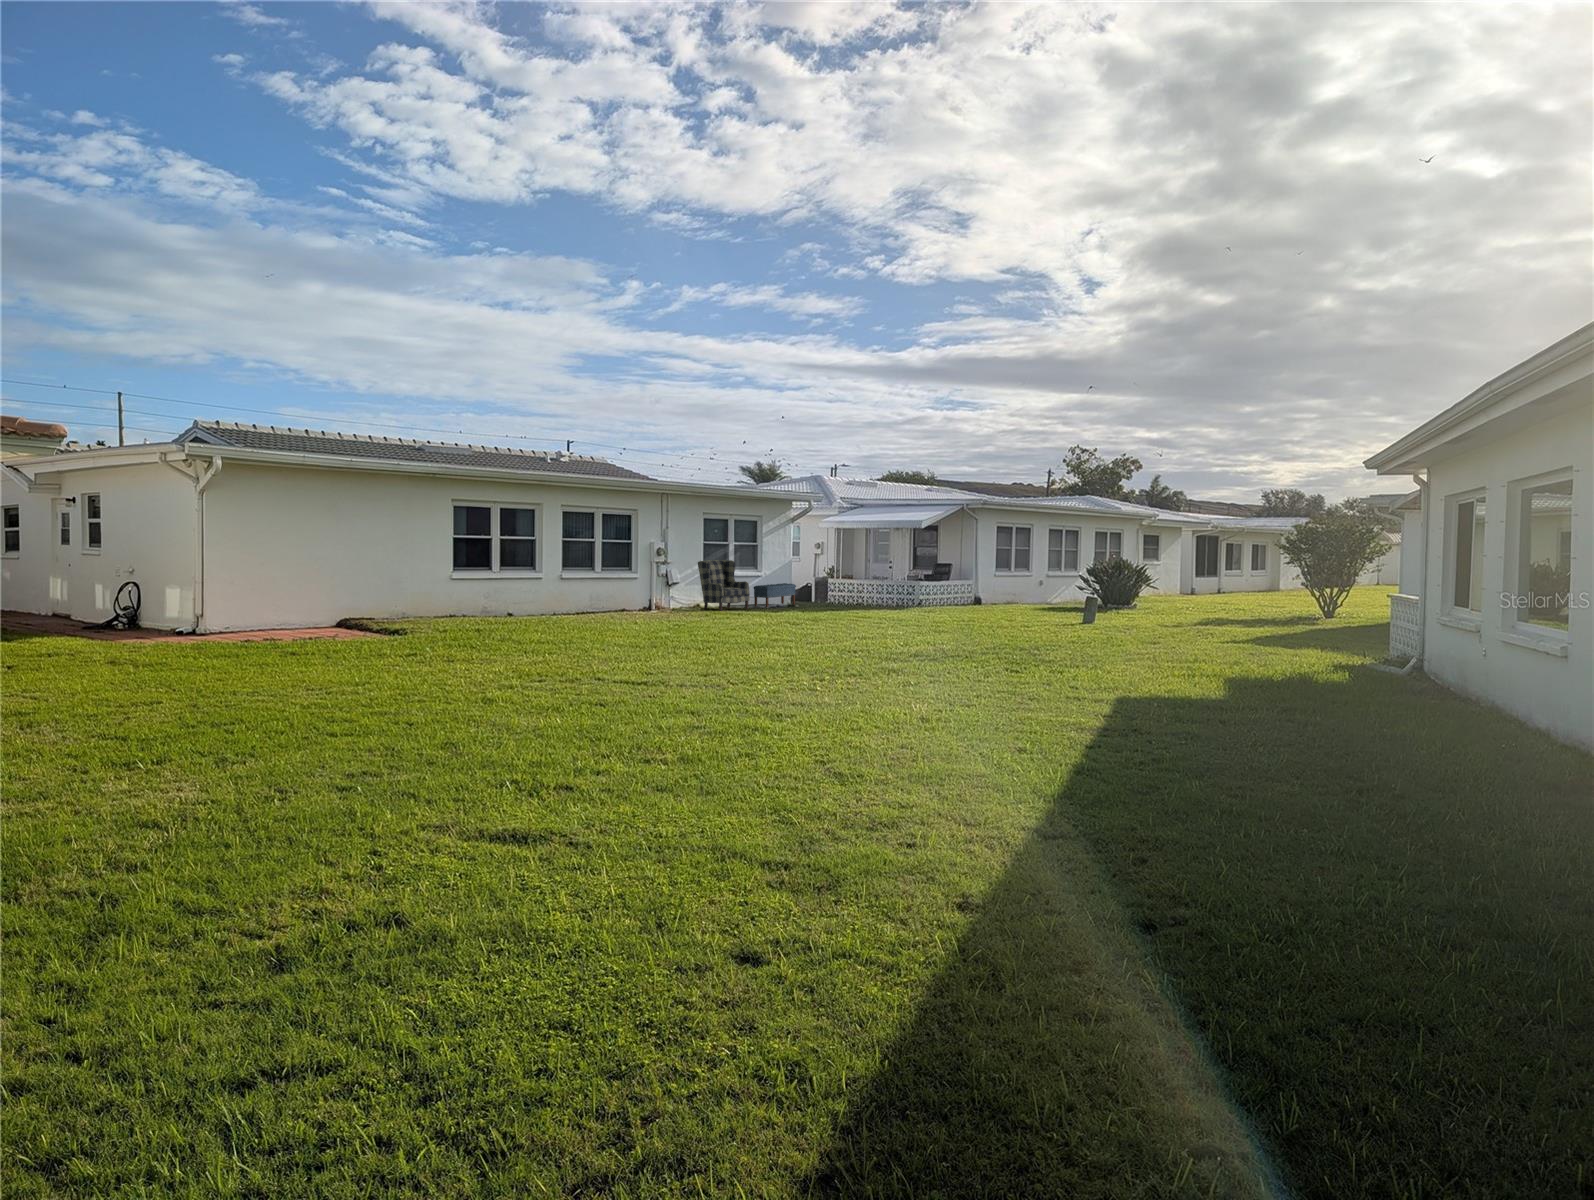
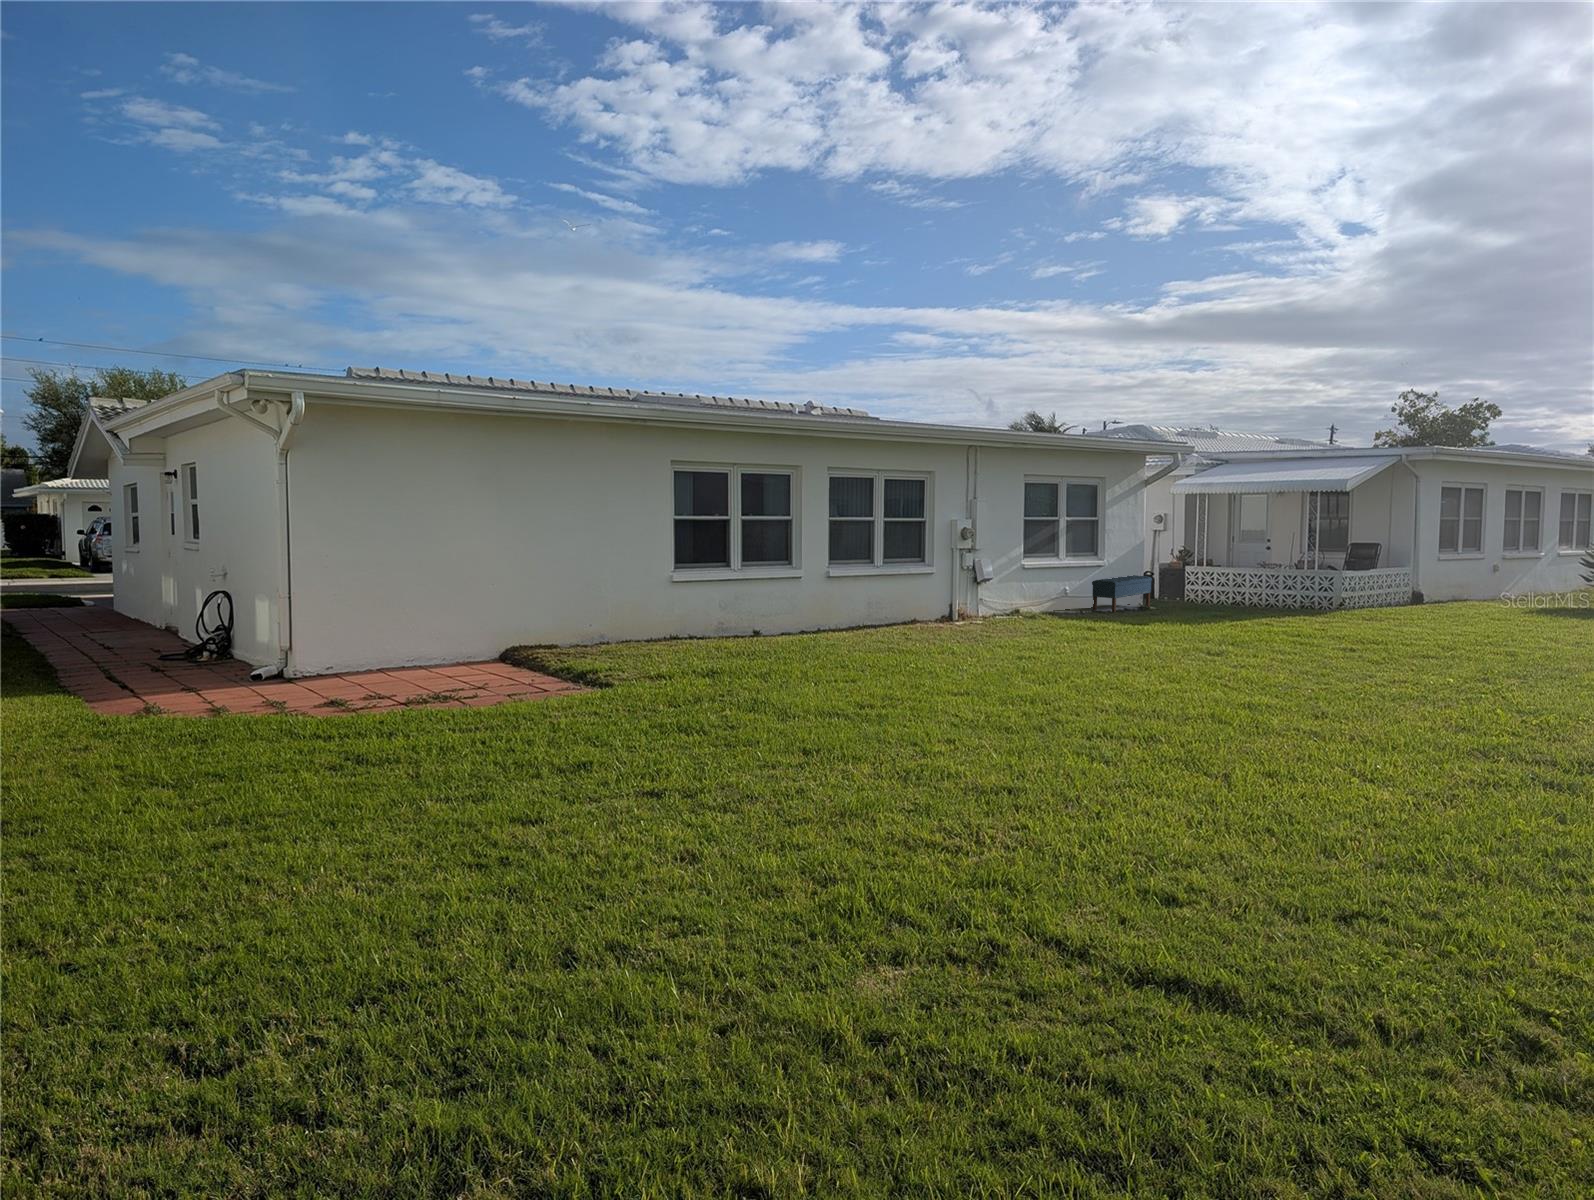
chair: present [698,560,750,611] -> none [1018,544,1097,623]

